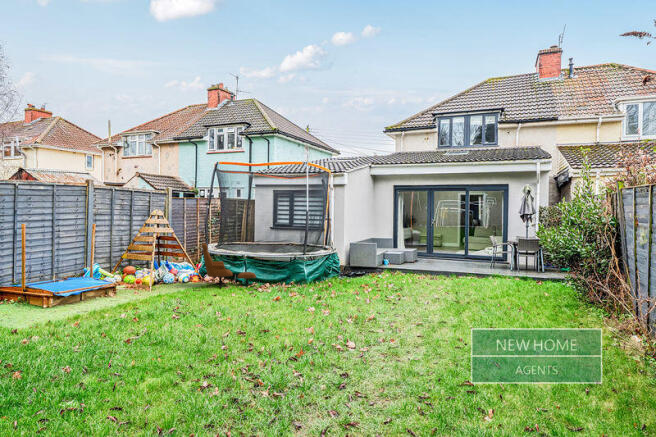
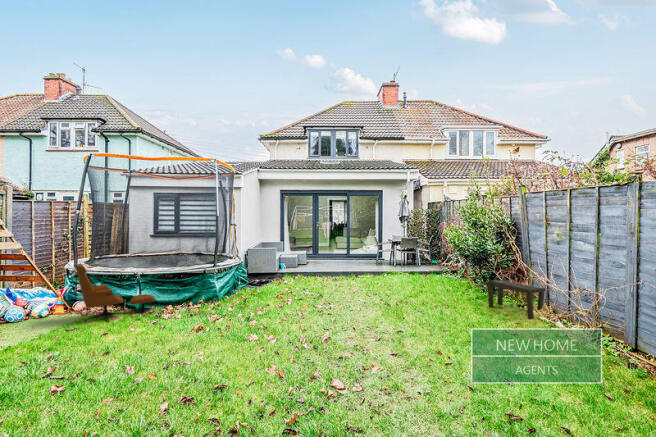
bench: none [575,288,640,333] -> present [487,280,546,319]

